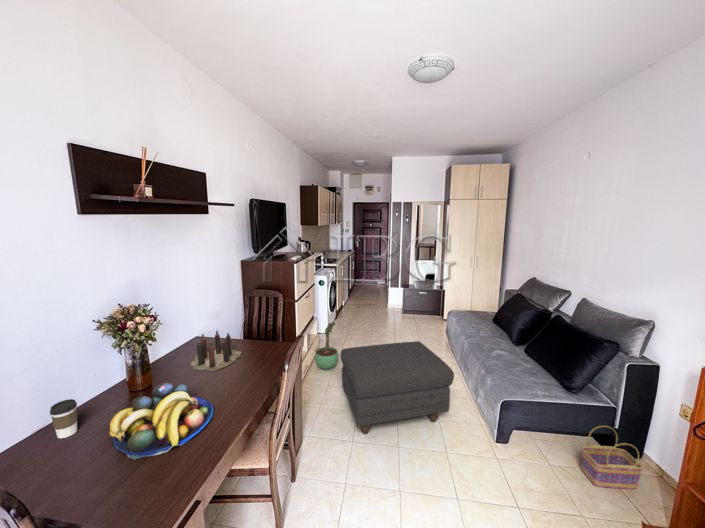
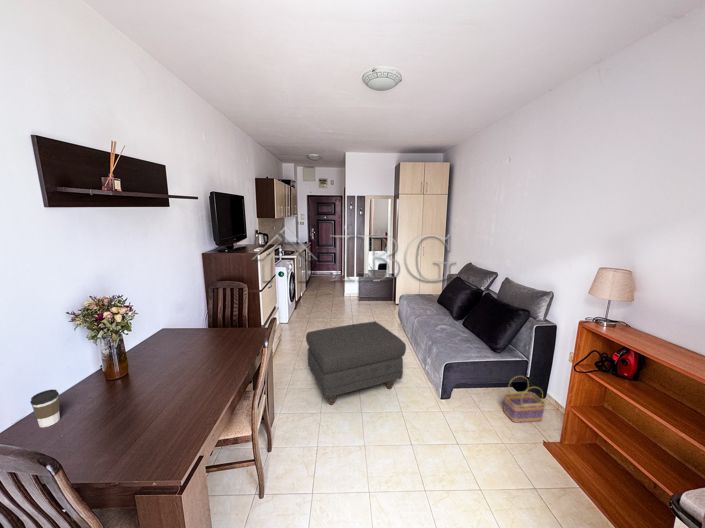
potted plant: present [315,322,338,369] -> none [280,309,302,353]
candle: present [191,331,241,371] -> none [157,319,216,358]
fruit bowl: present [109,383,213,460] -> none [98,368,198,436]

